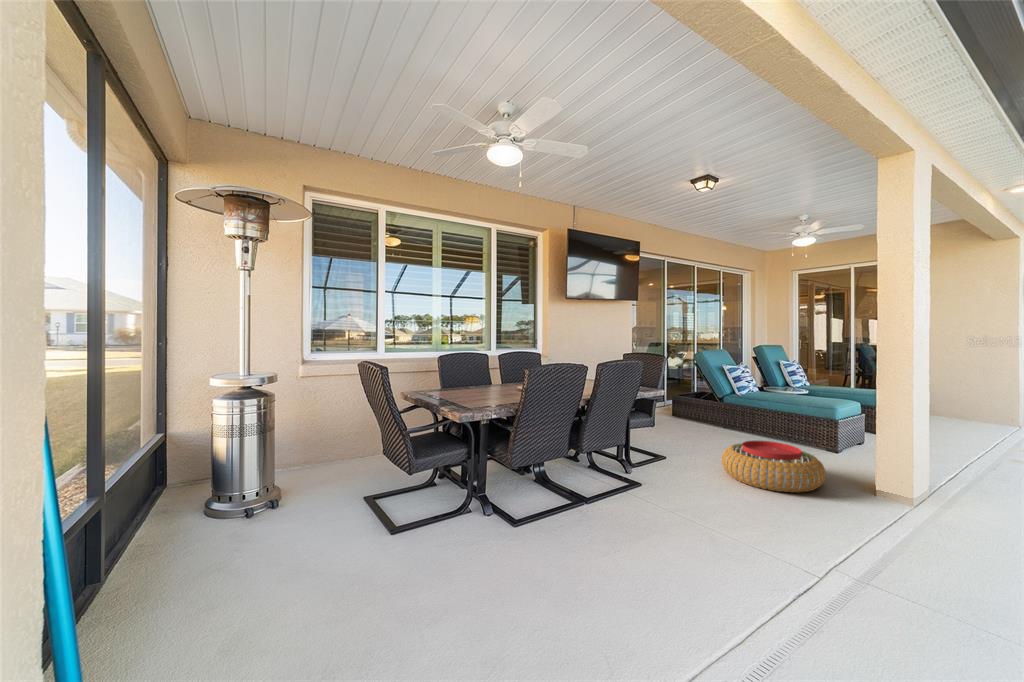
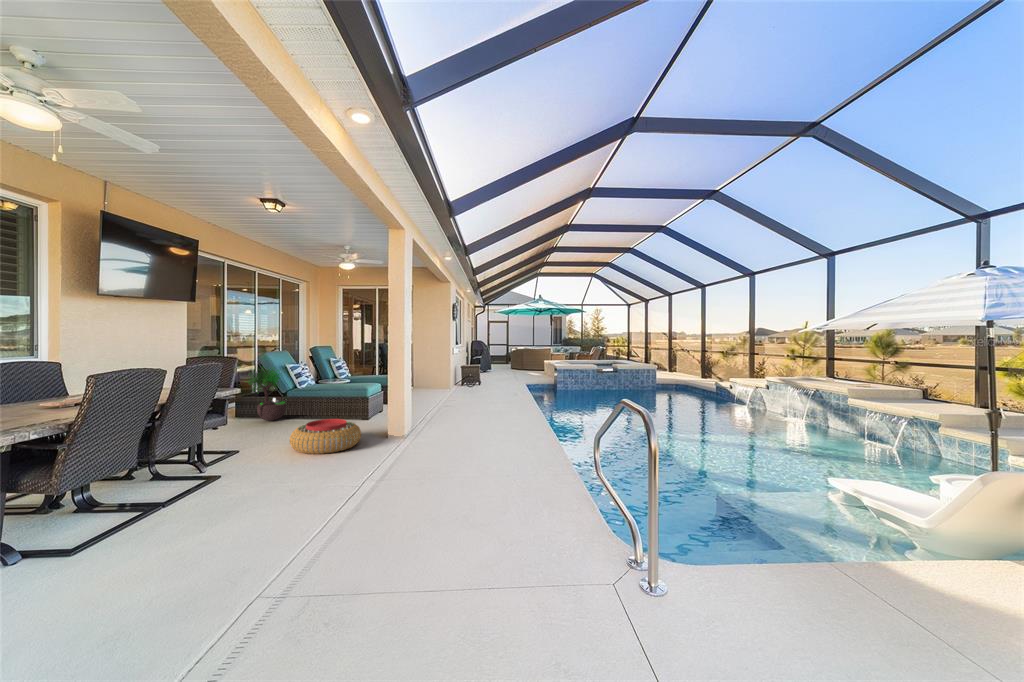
potted tree: none [678,362,723,429] -> present [248,369,286,421]

